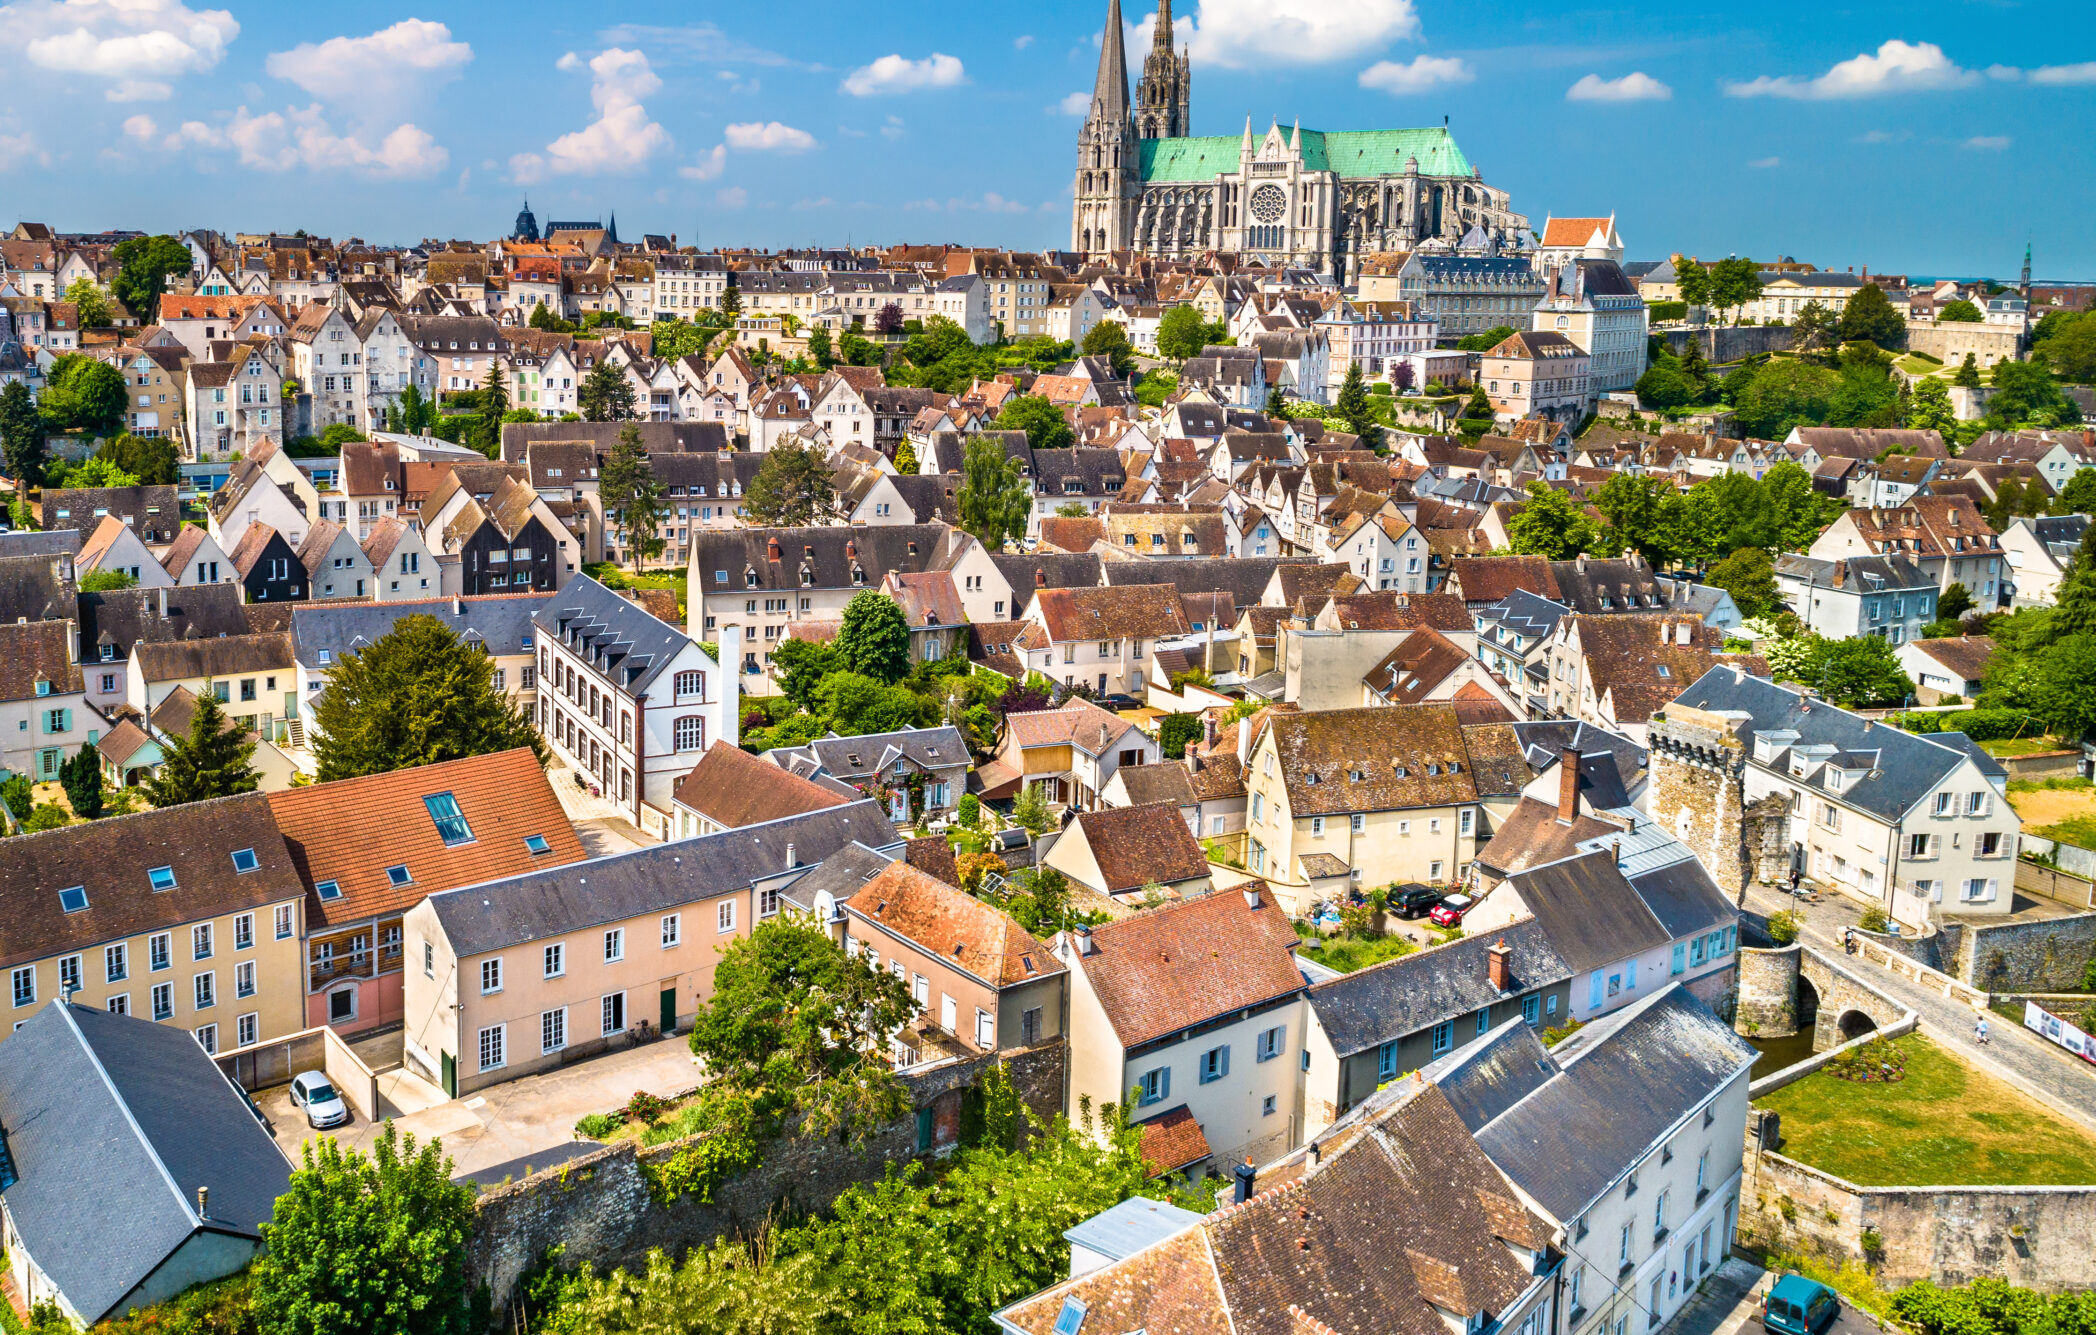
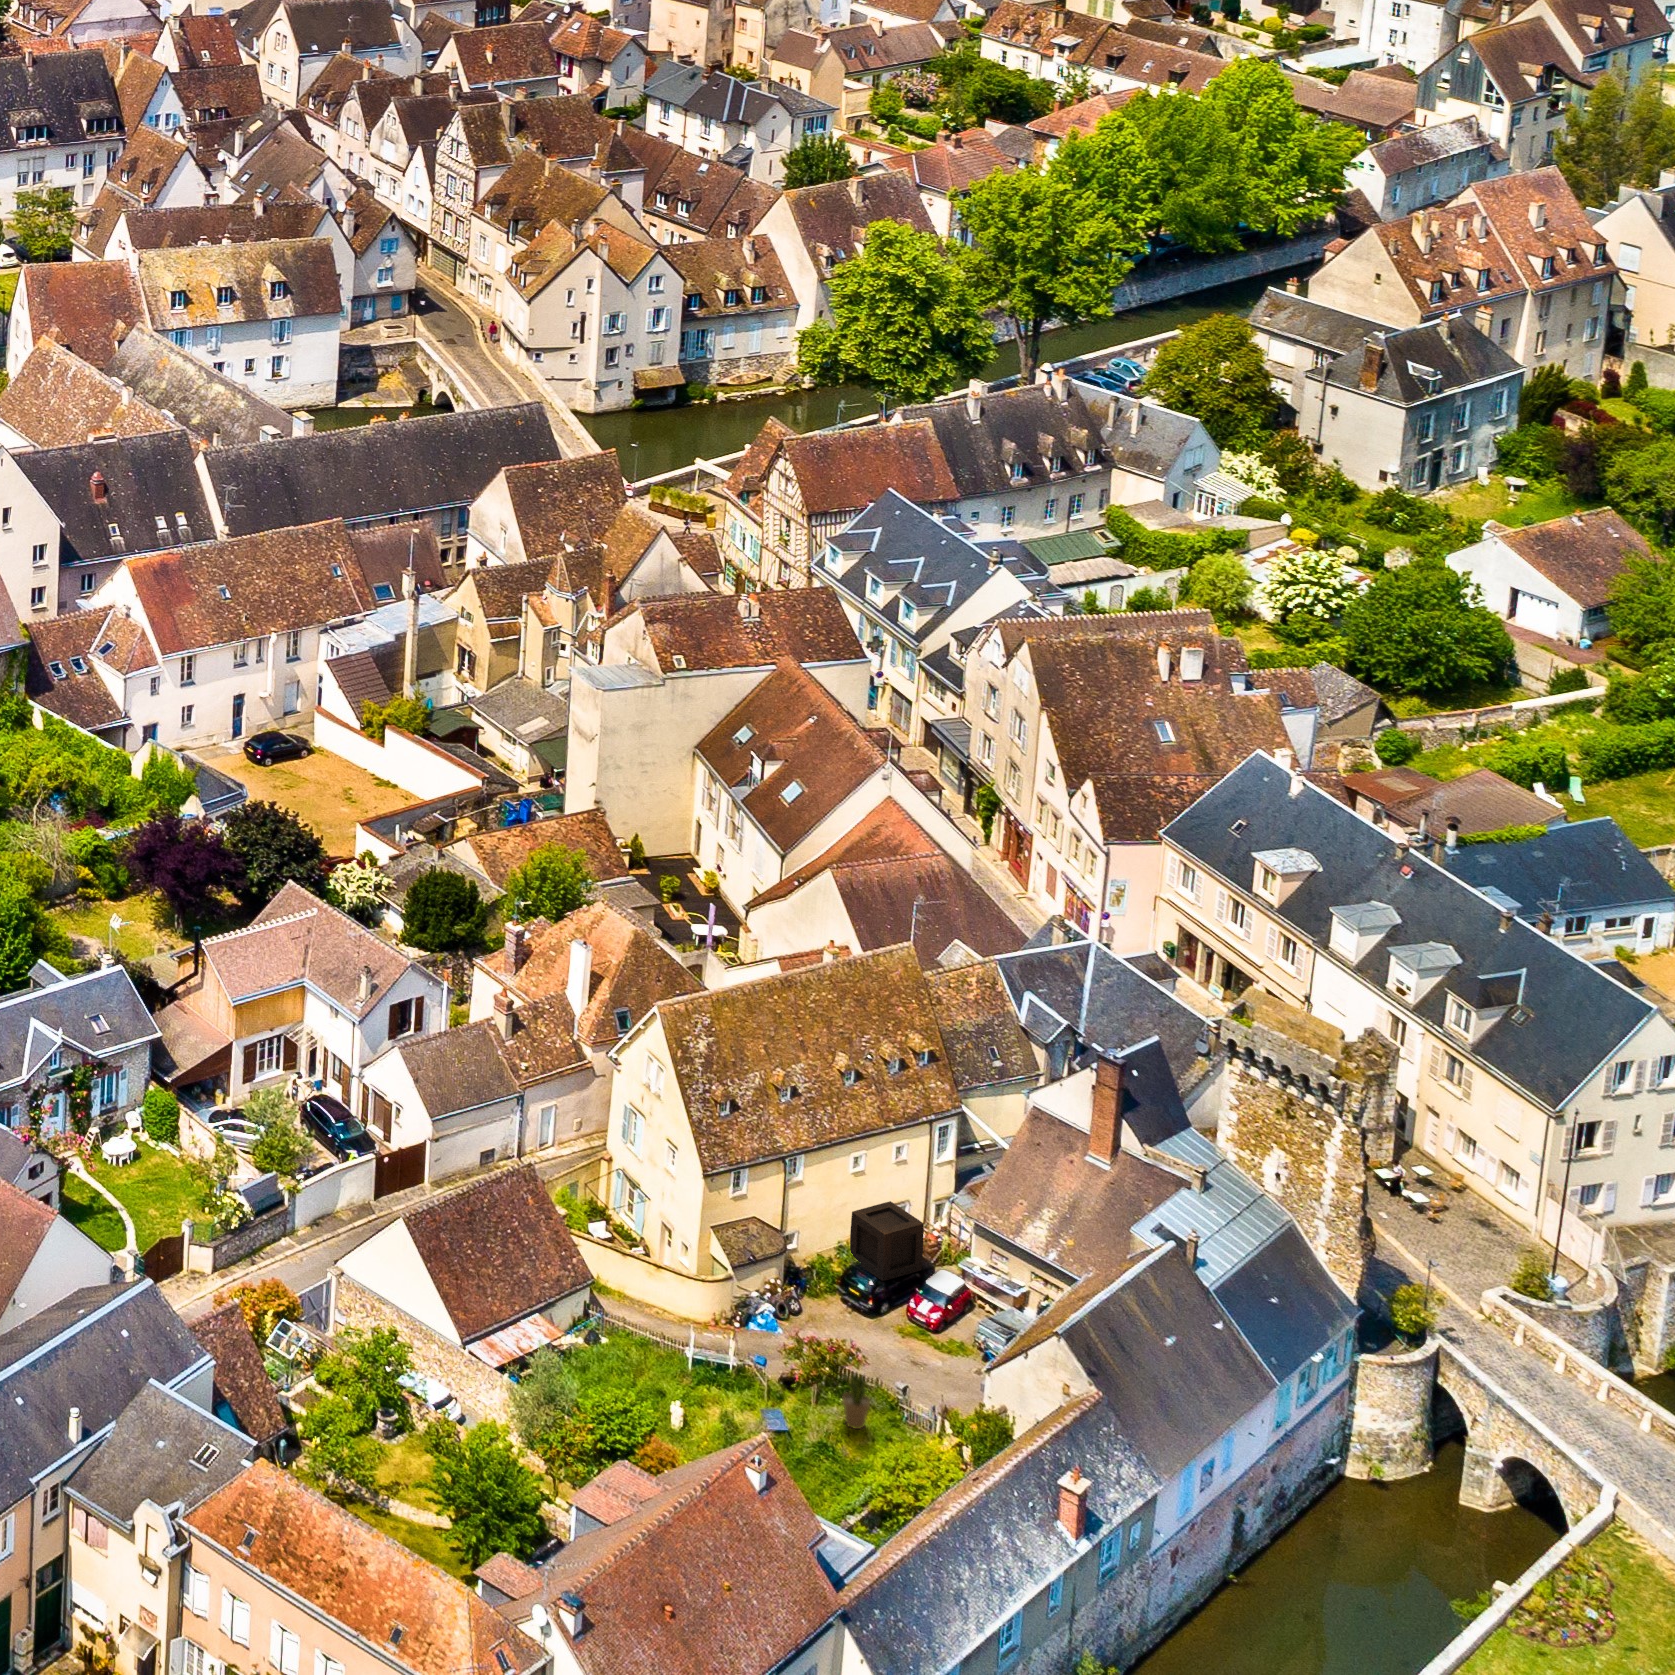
wooden crate: none [1403,853,1449,892] -> present [850,1201,924,1281]

